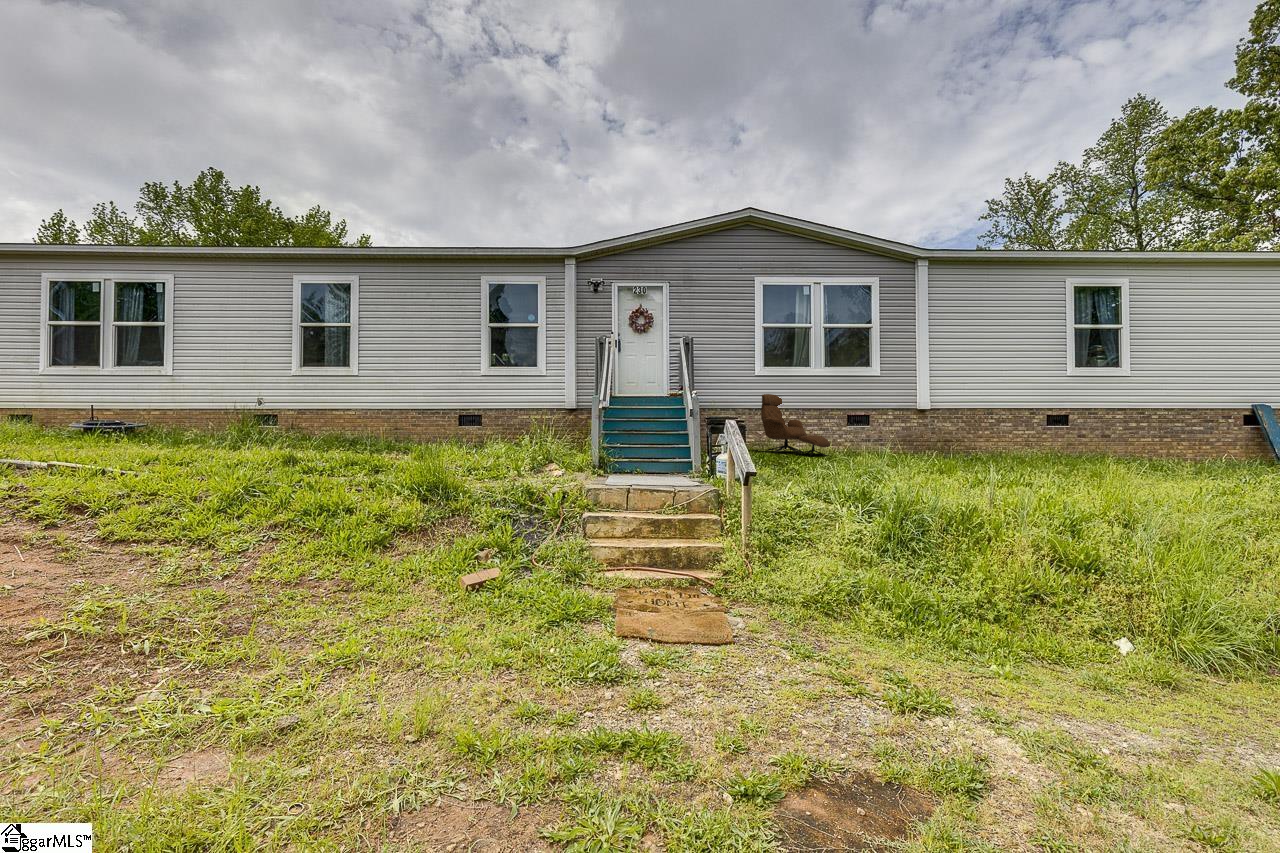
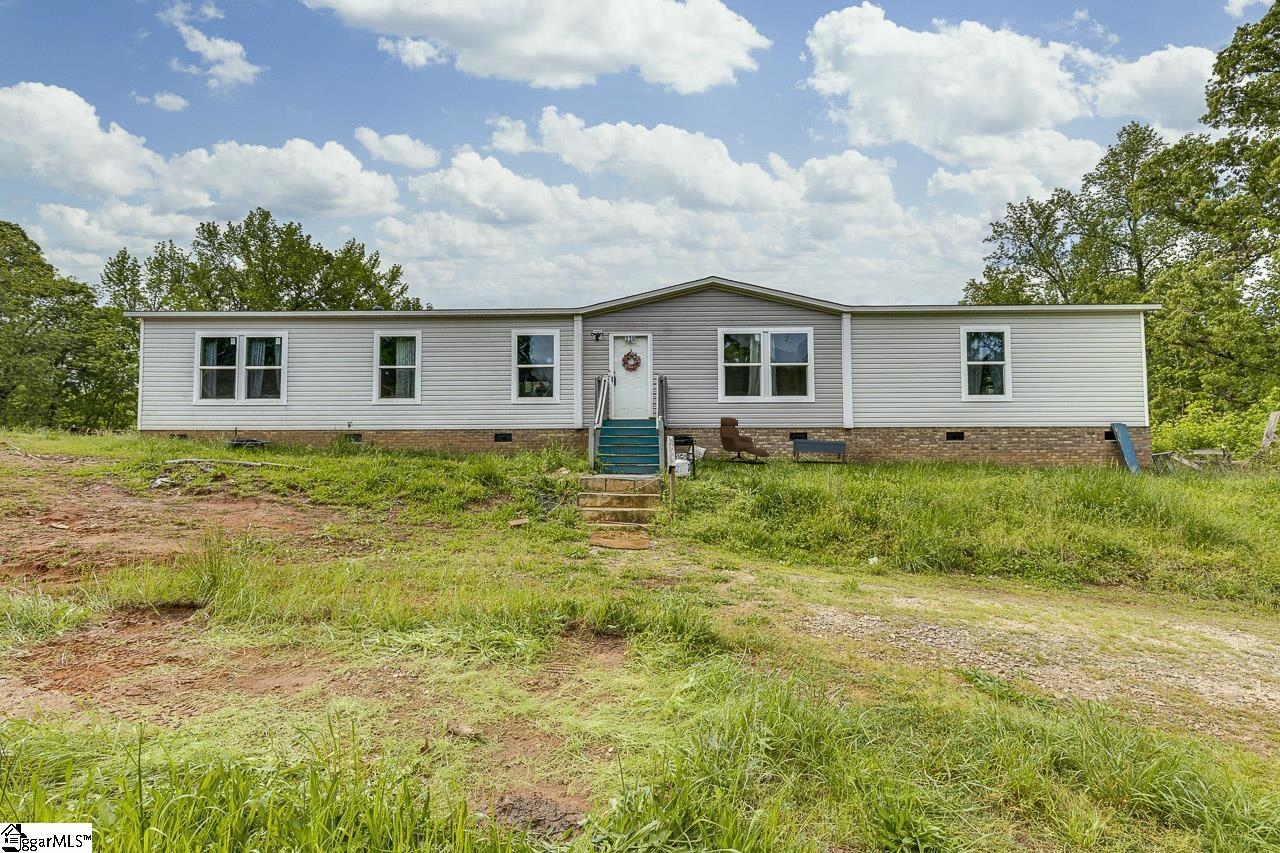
bench: none [853,423,927,456] -> present [793,439,846,464]

